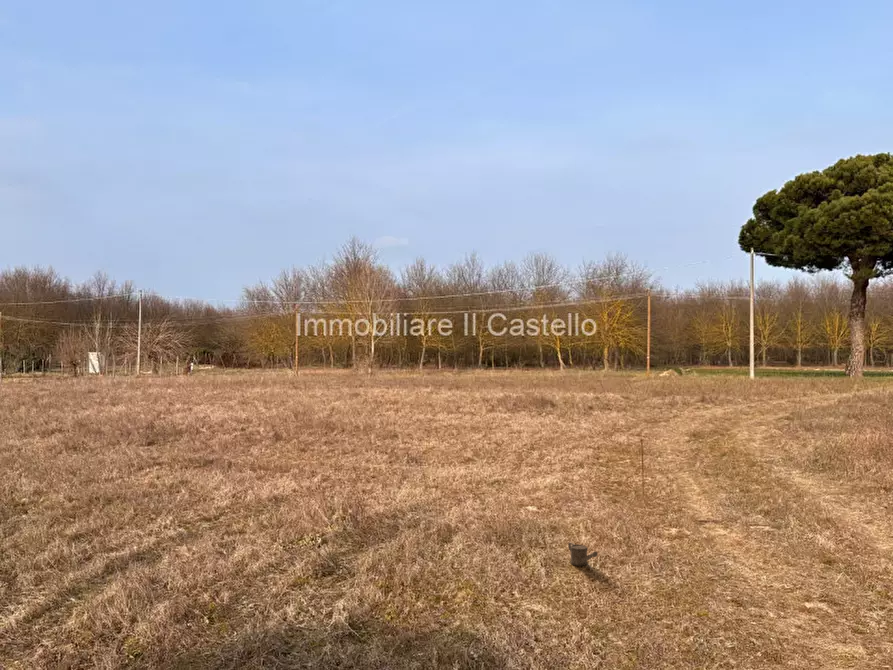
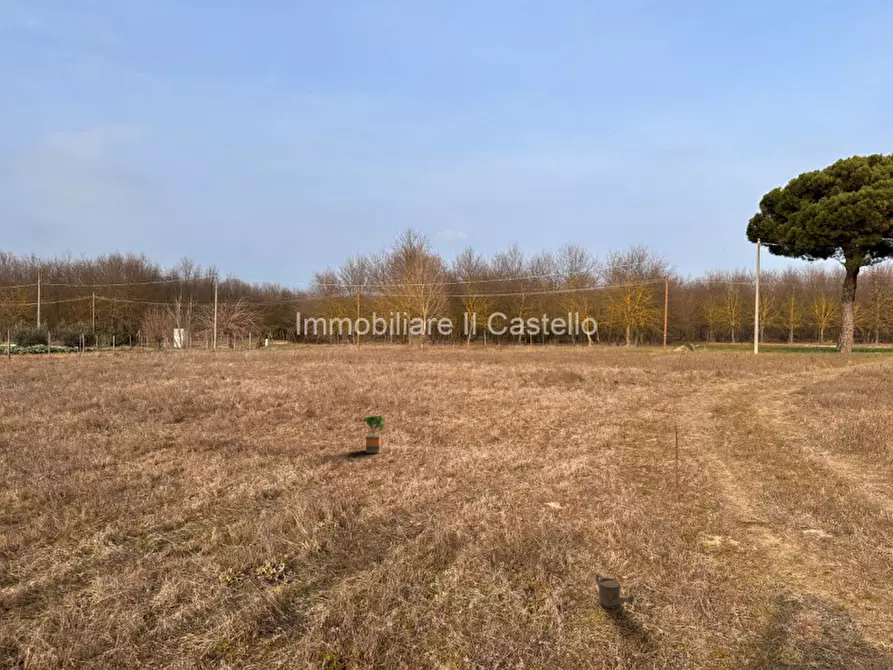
potted tree: none [332,432,358,472] -> present [363,416,386,453]

